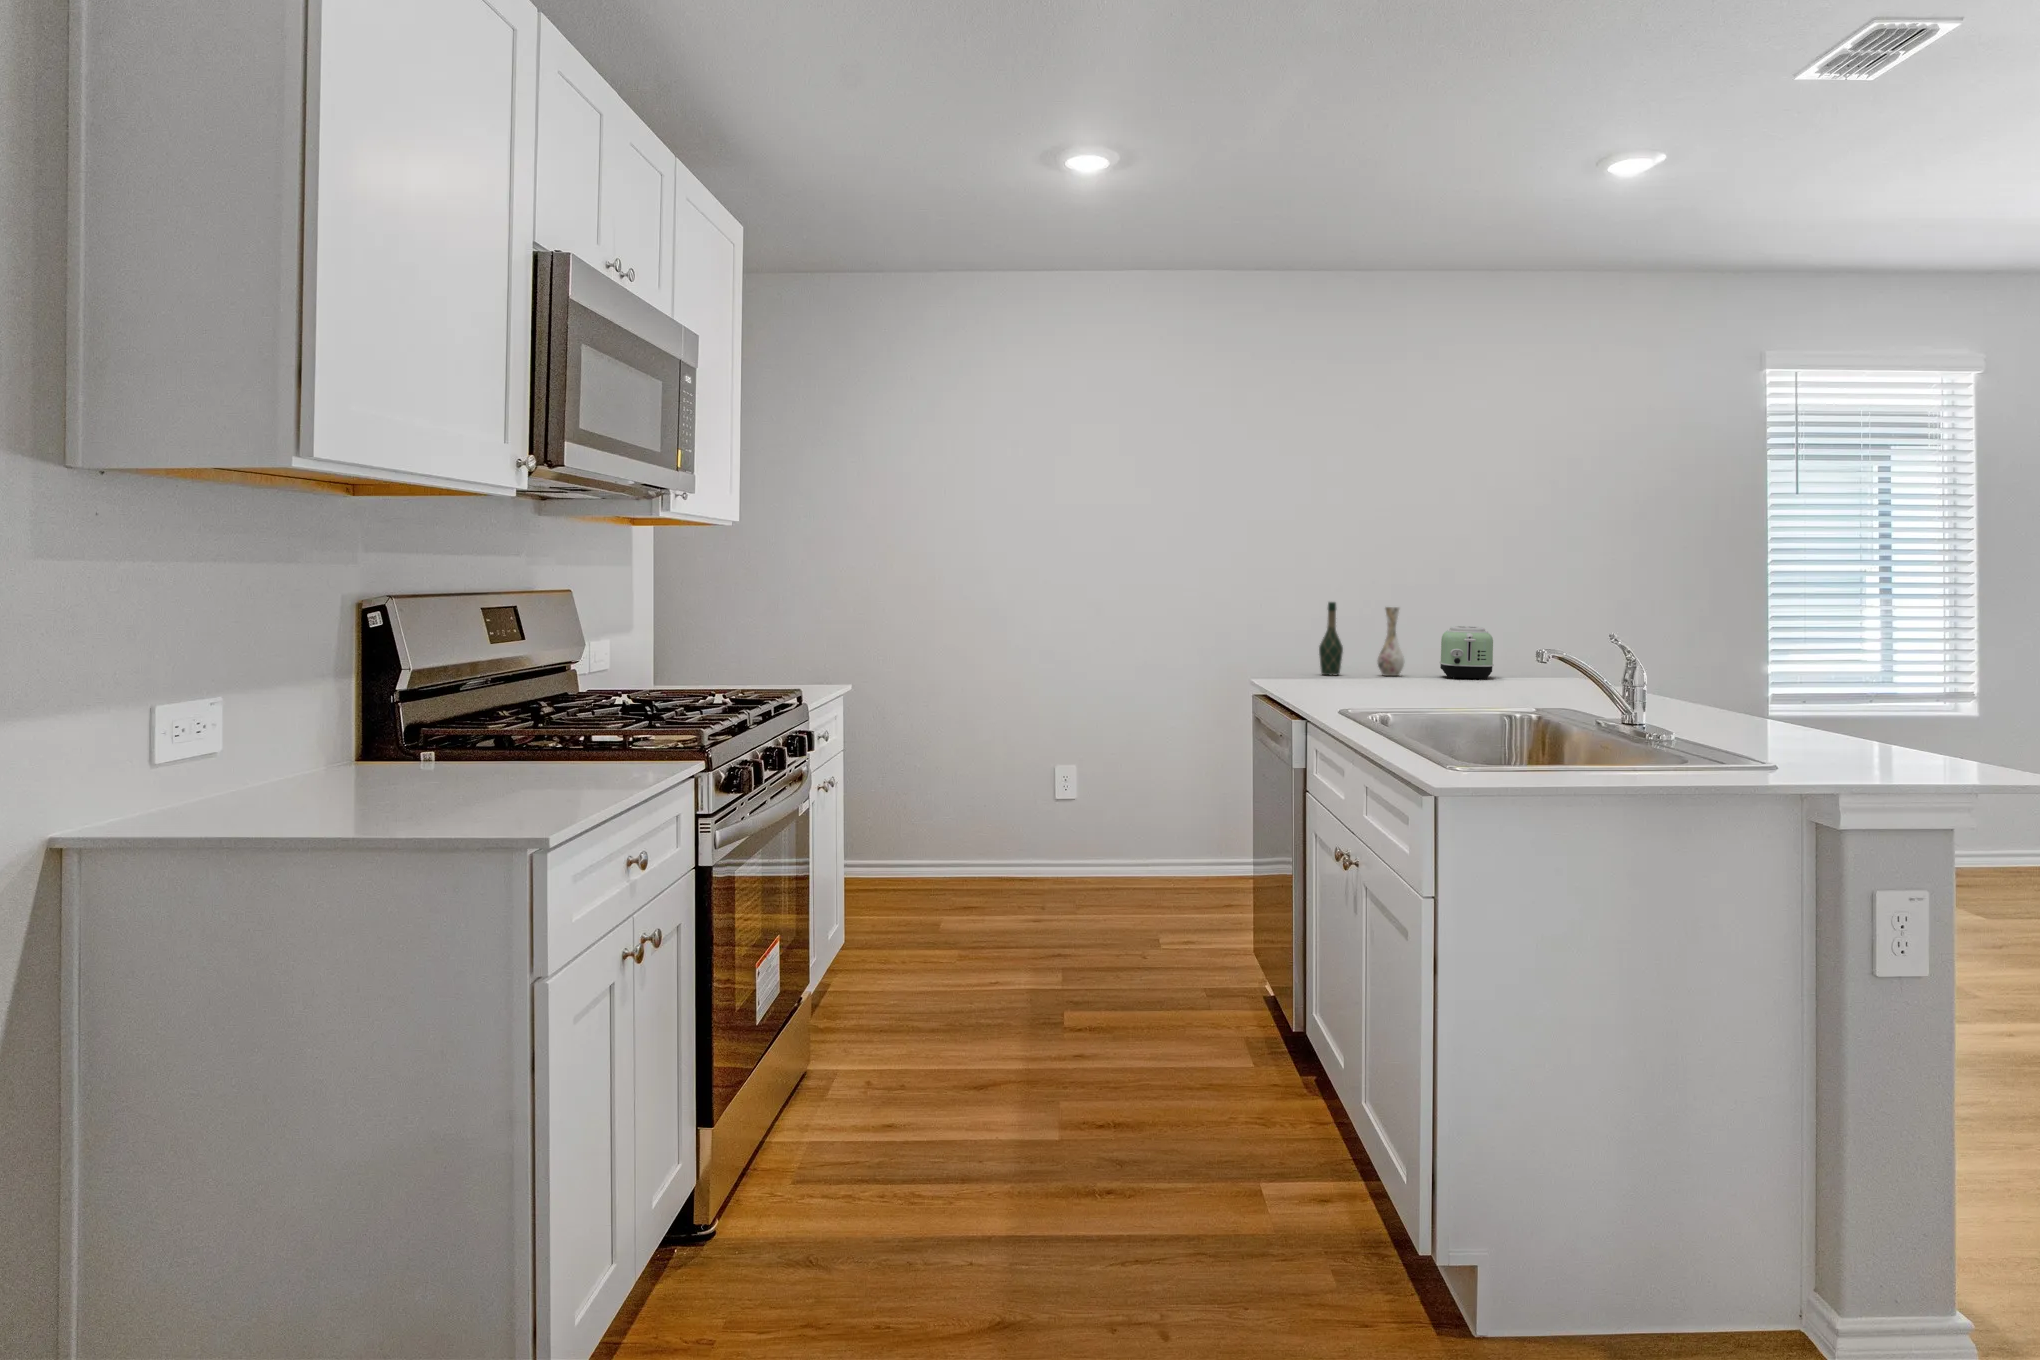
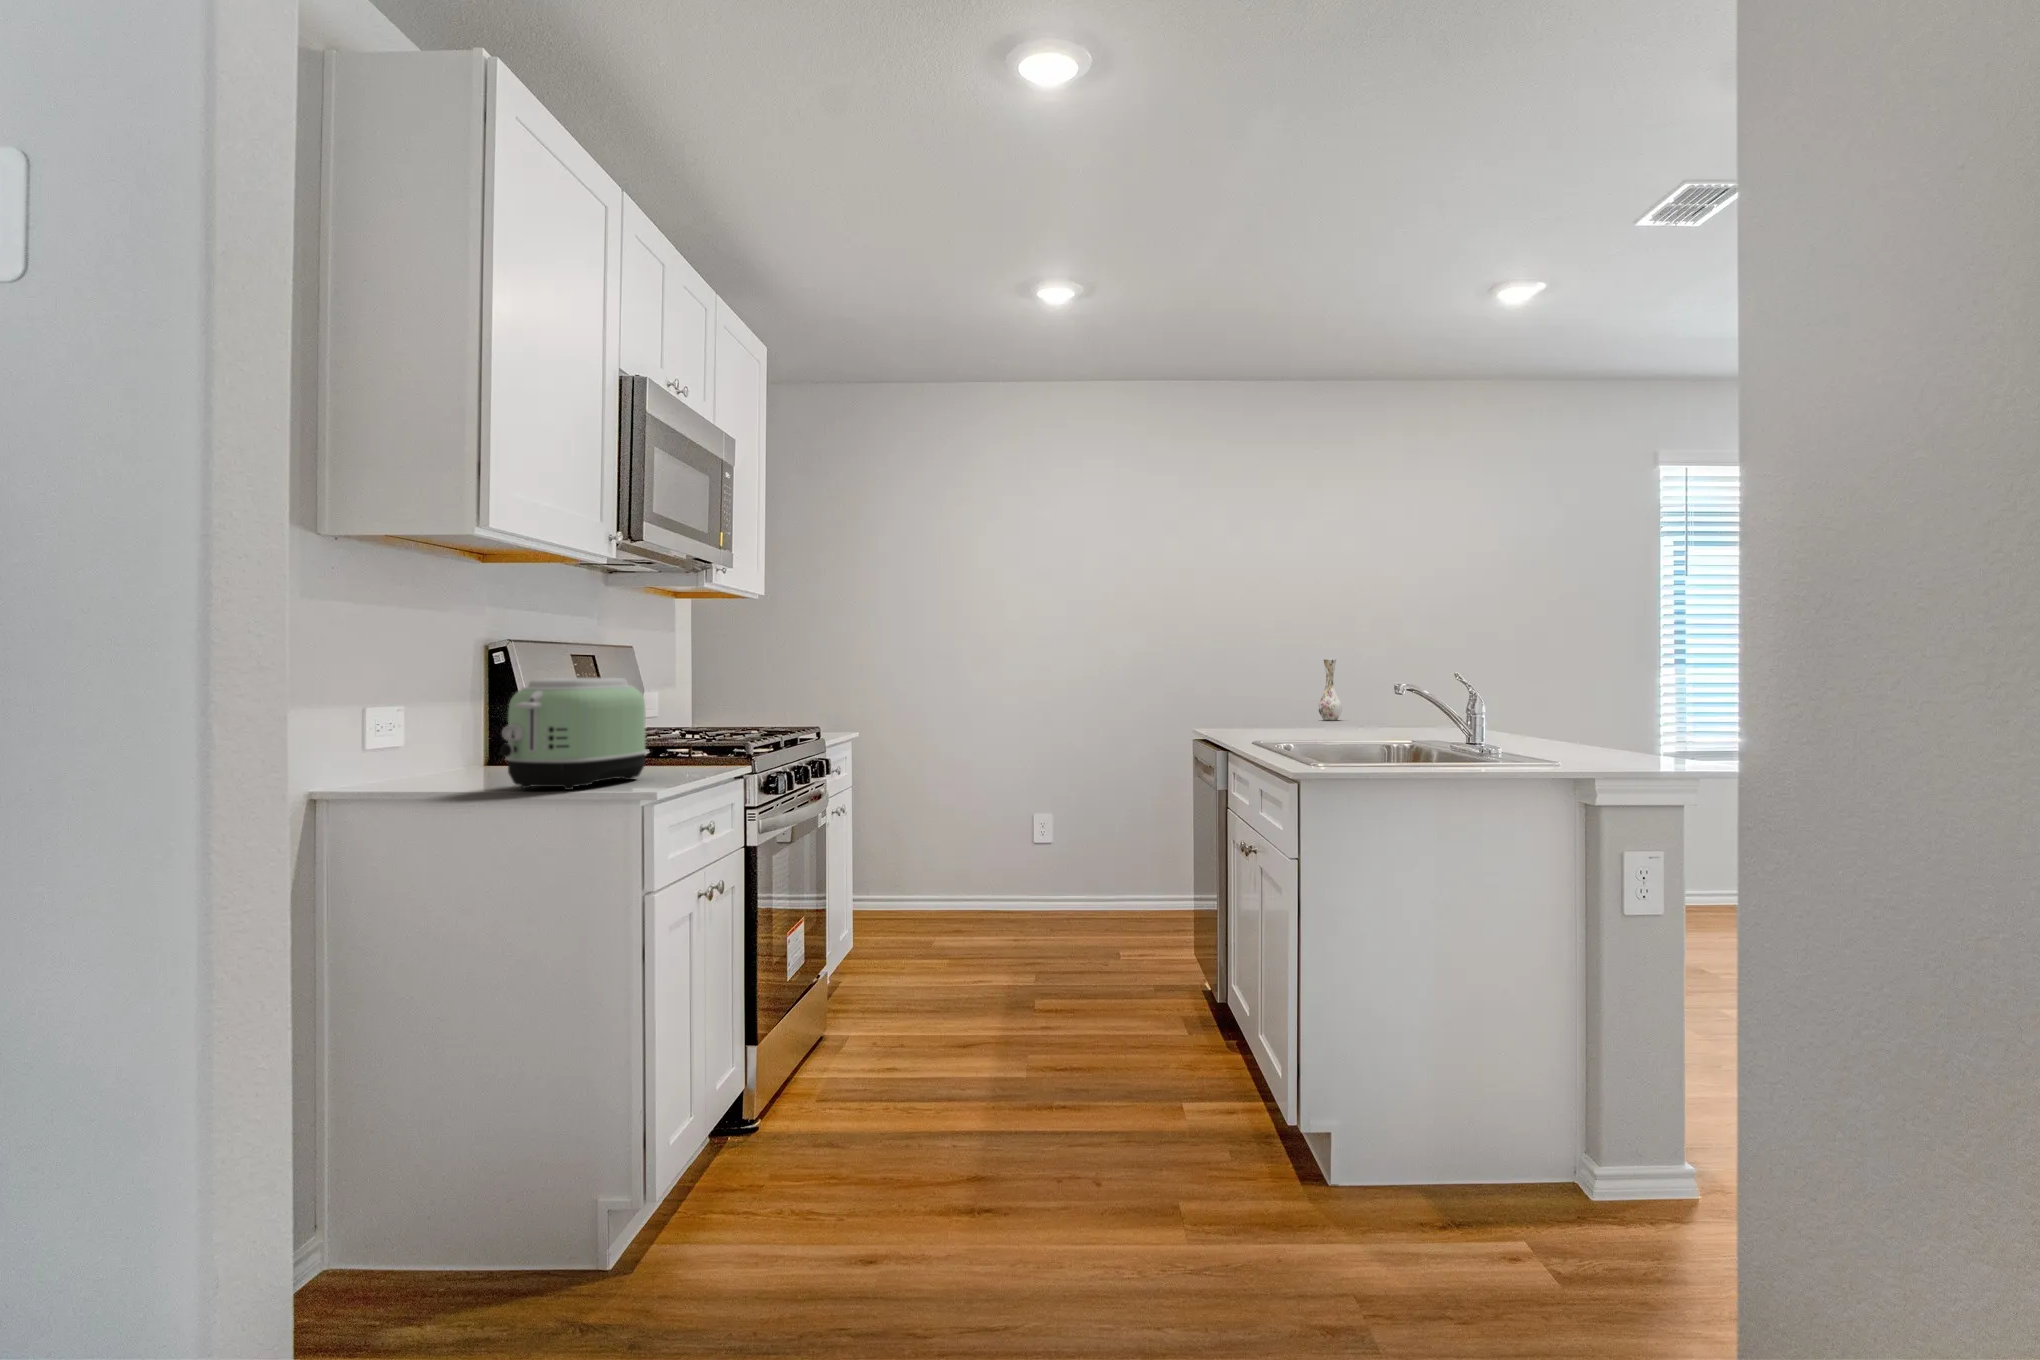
wine bottle: present [1319,602,1343,675] -> none [1266,656,1288,721]
toaster: present [1440,626,1493,680] -> present [500,678,647,790]

